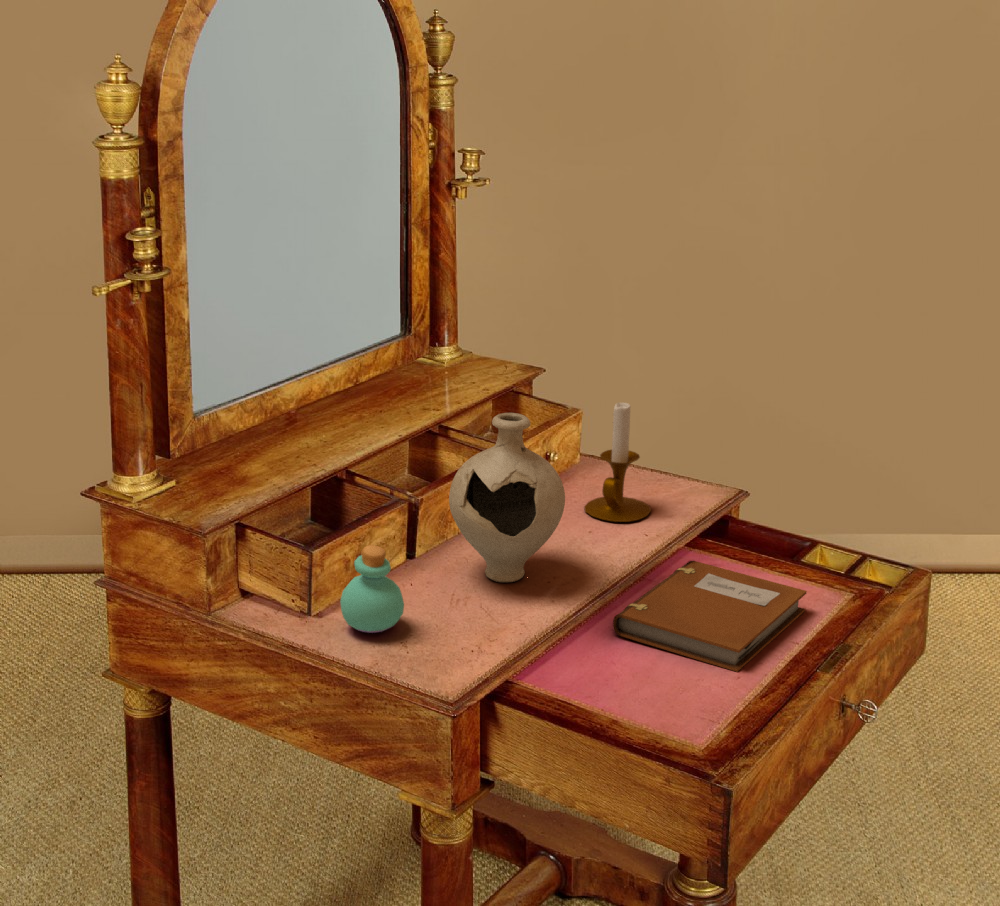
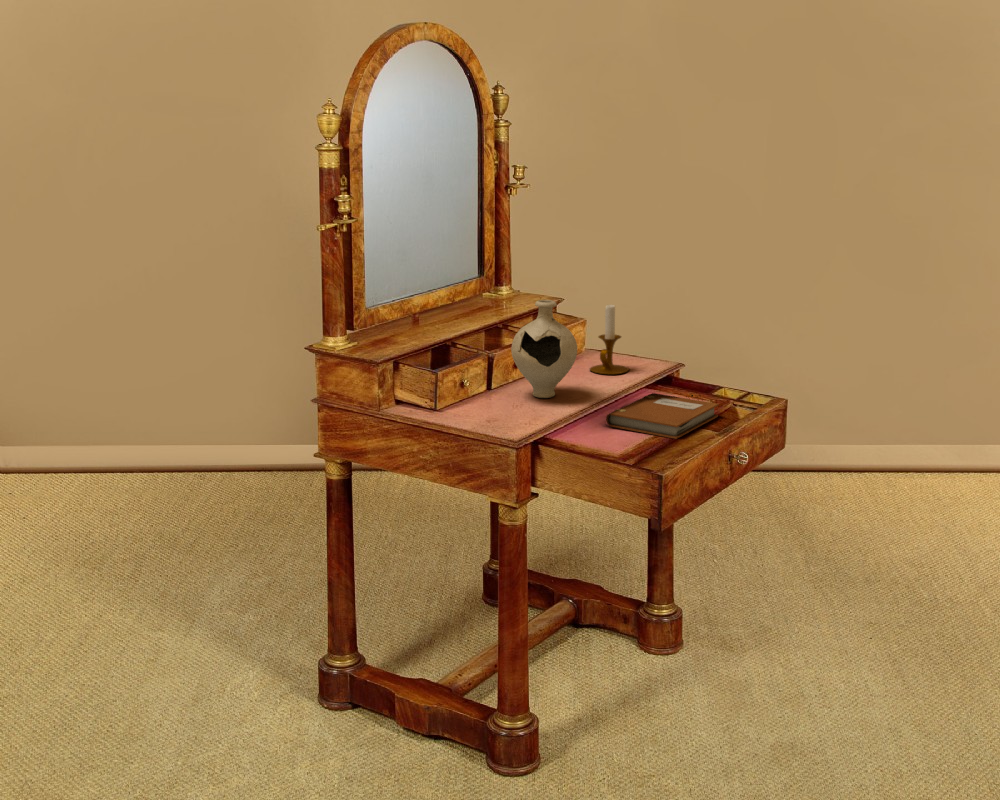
perfume bottle: present [340,545,404,633] -> none [452,367,488,417]

